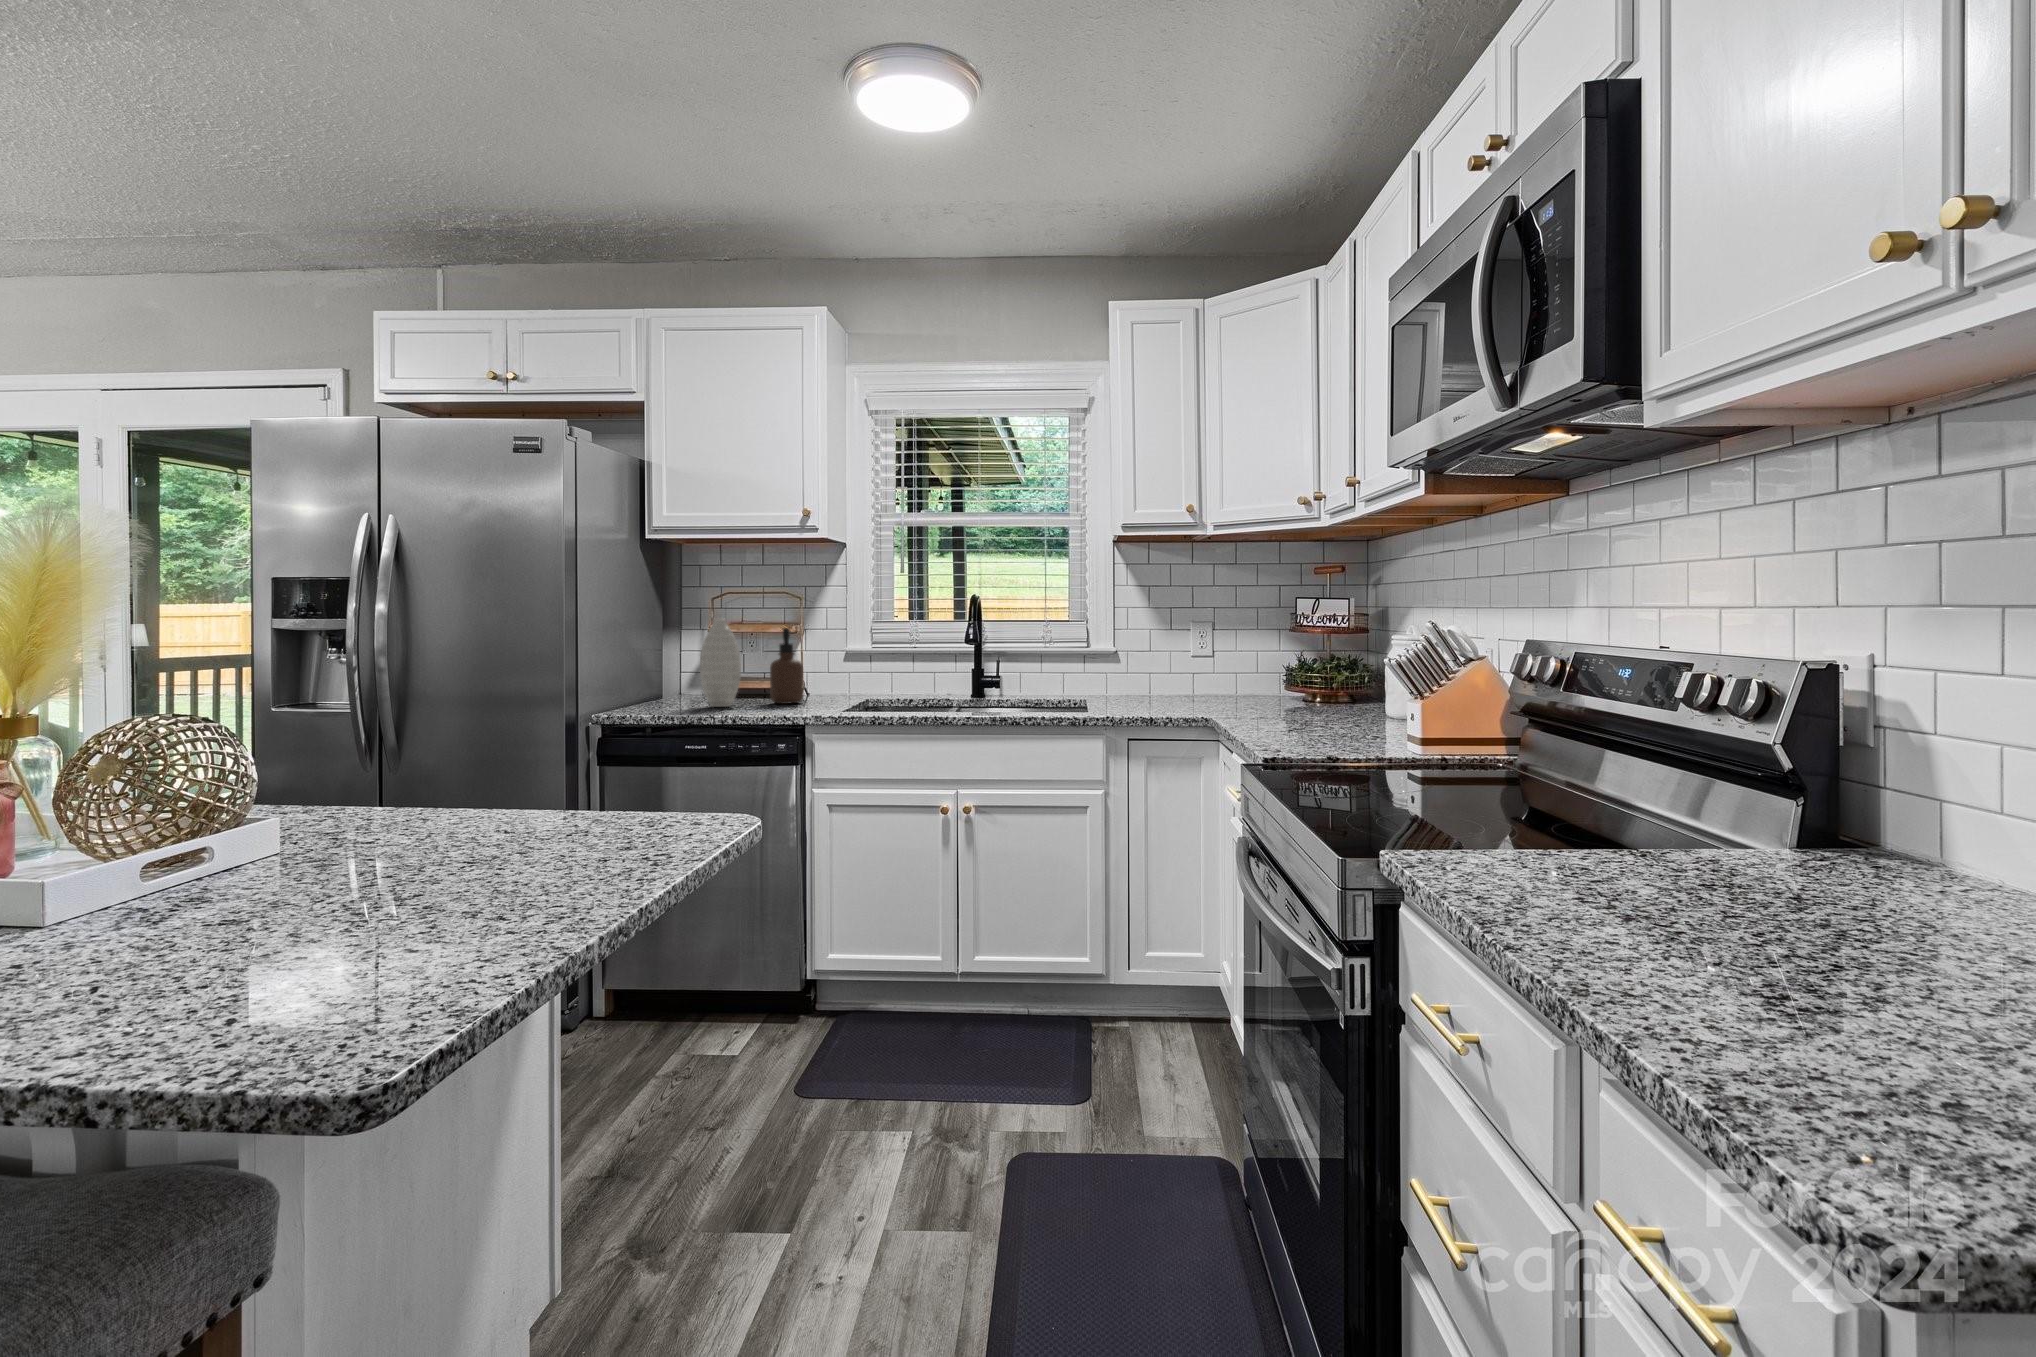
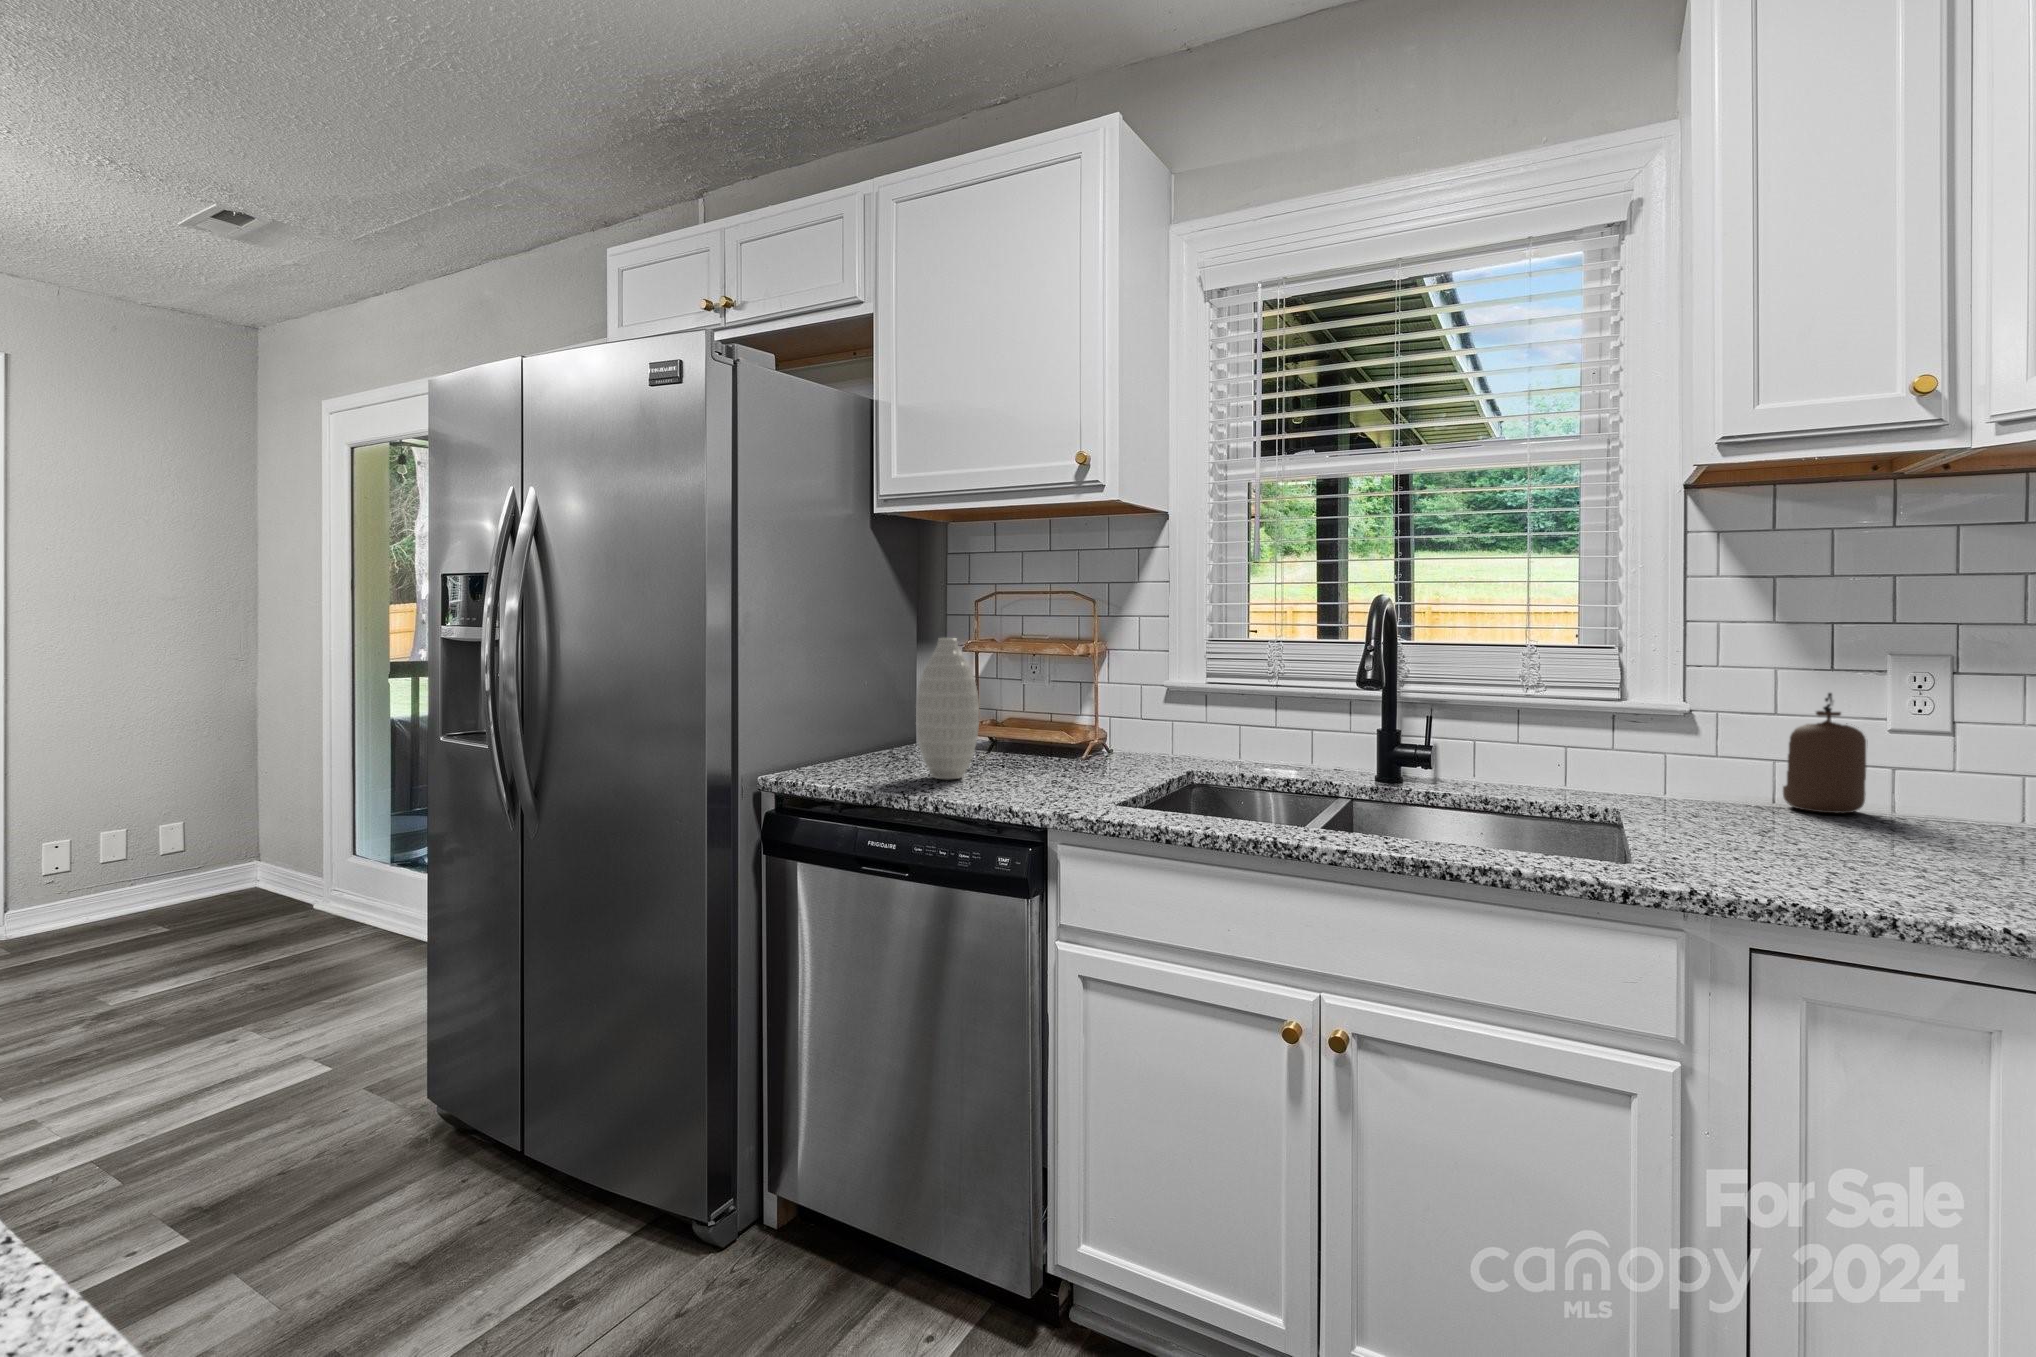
soap dispenser: present [770,628,804,704] -> present [1783,693,1866,813]

